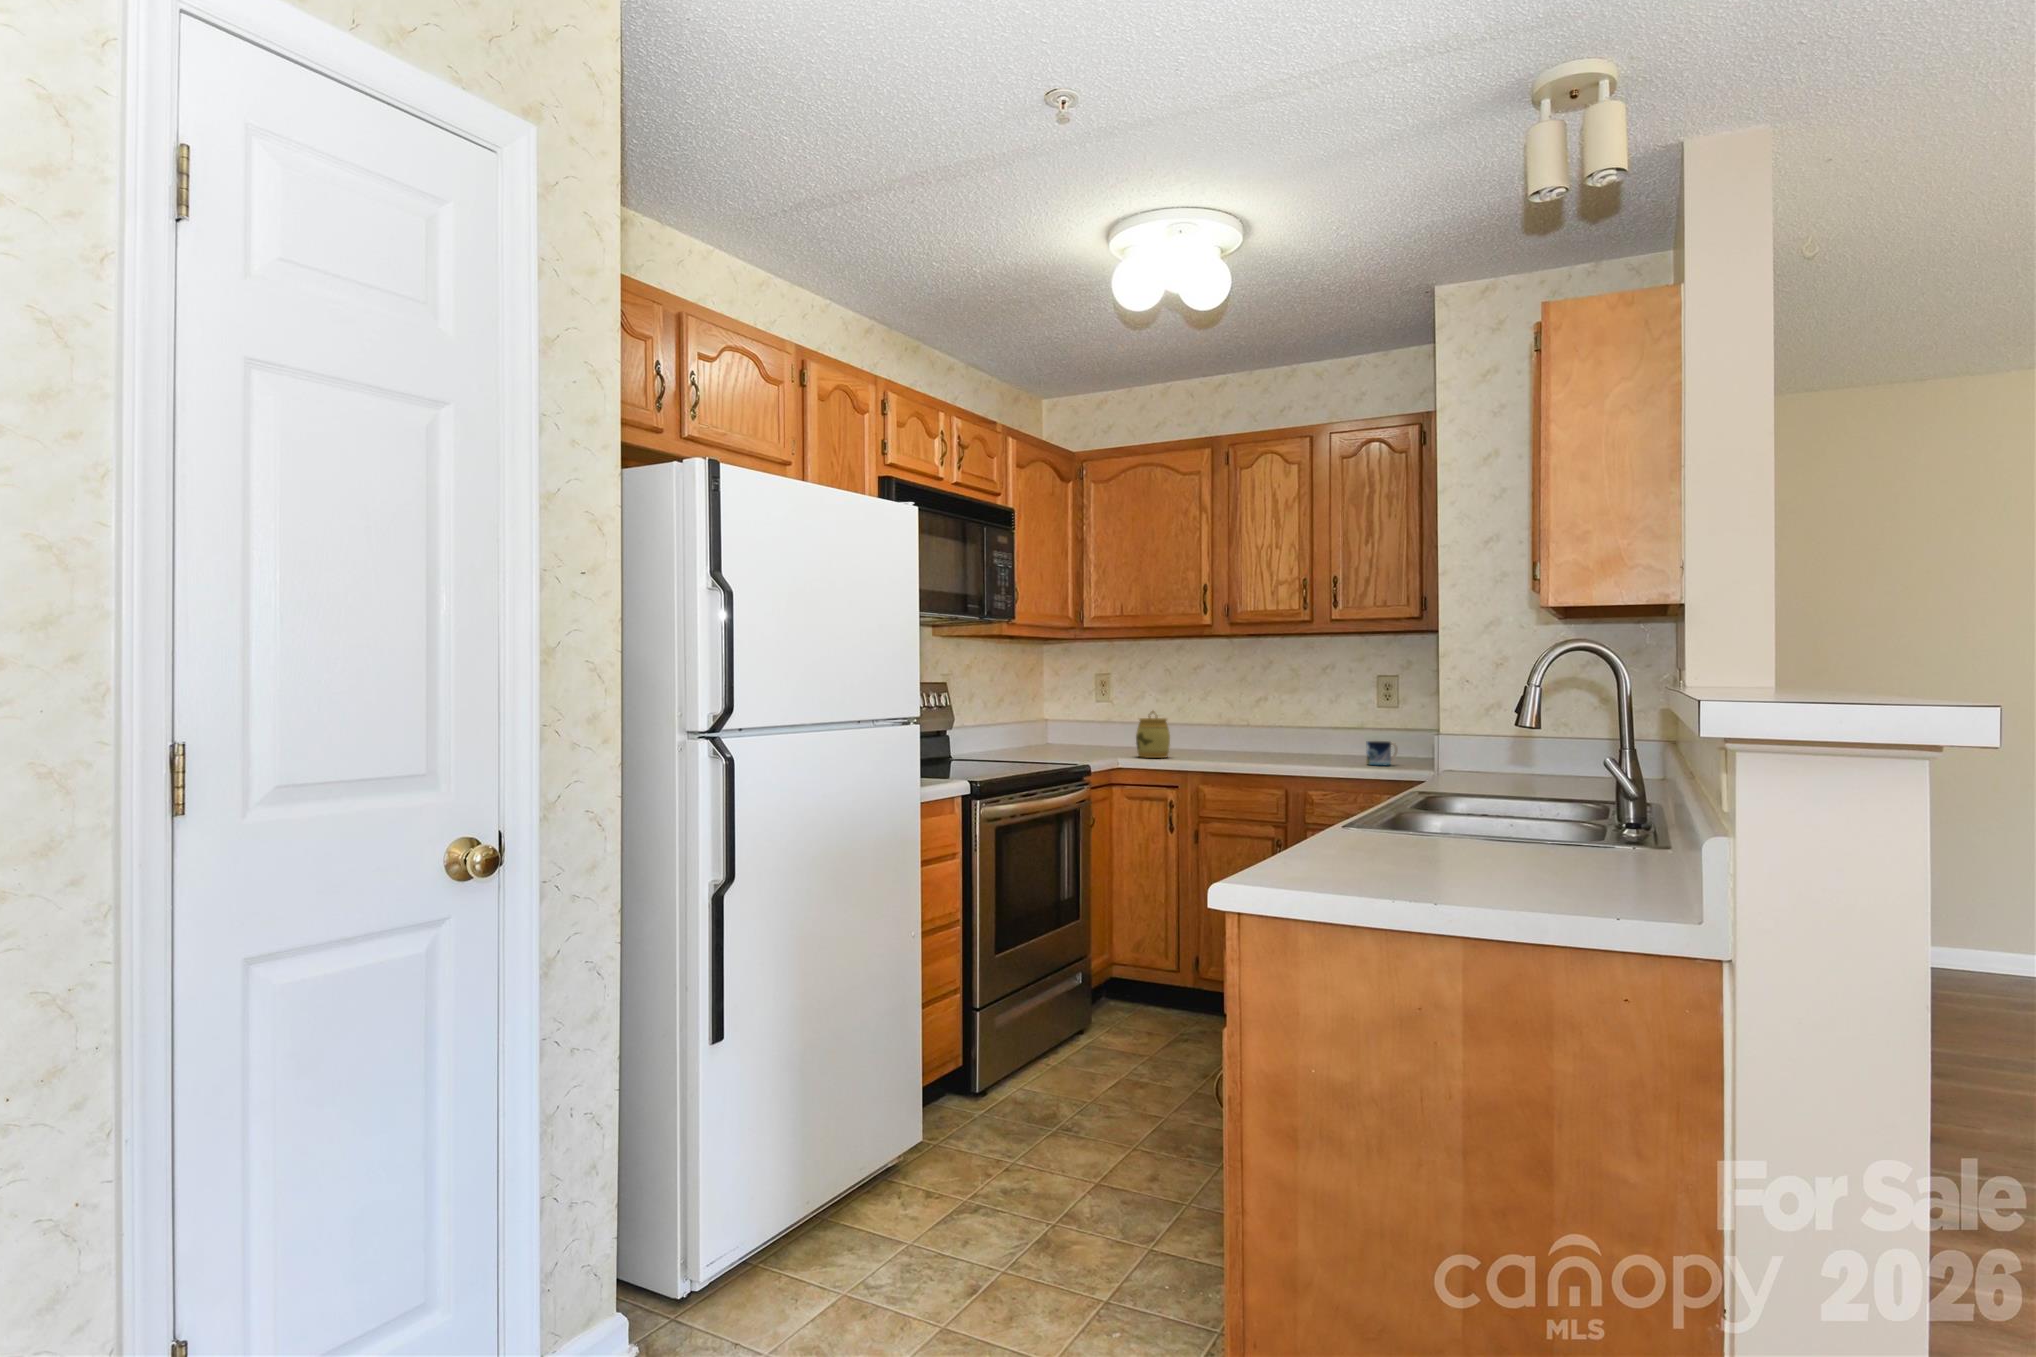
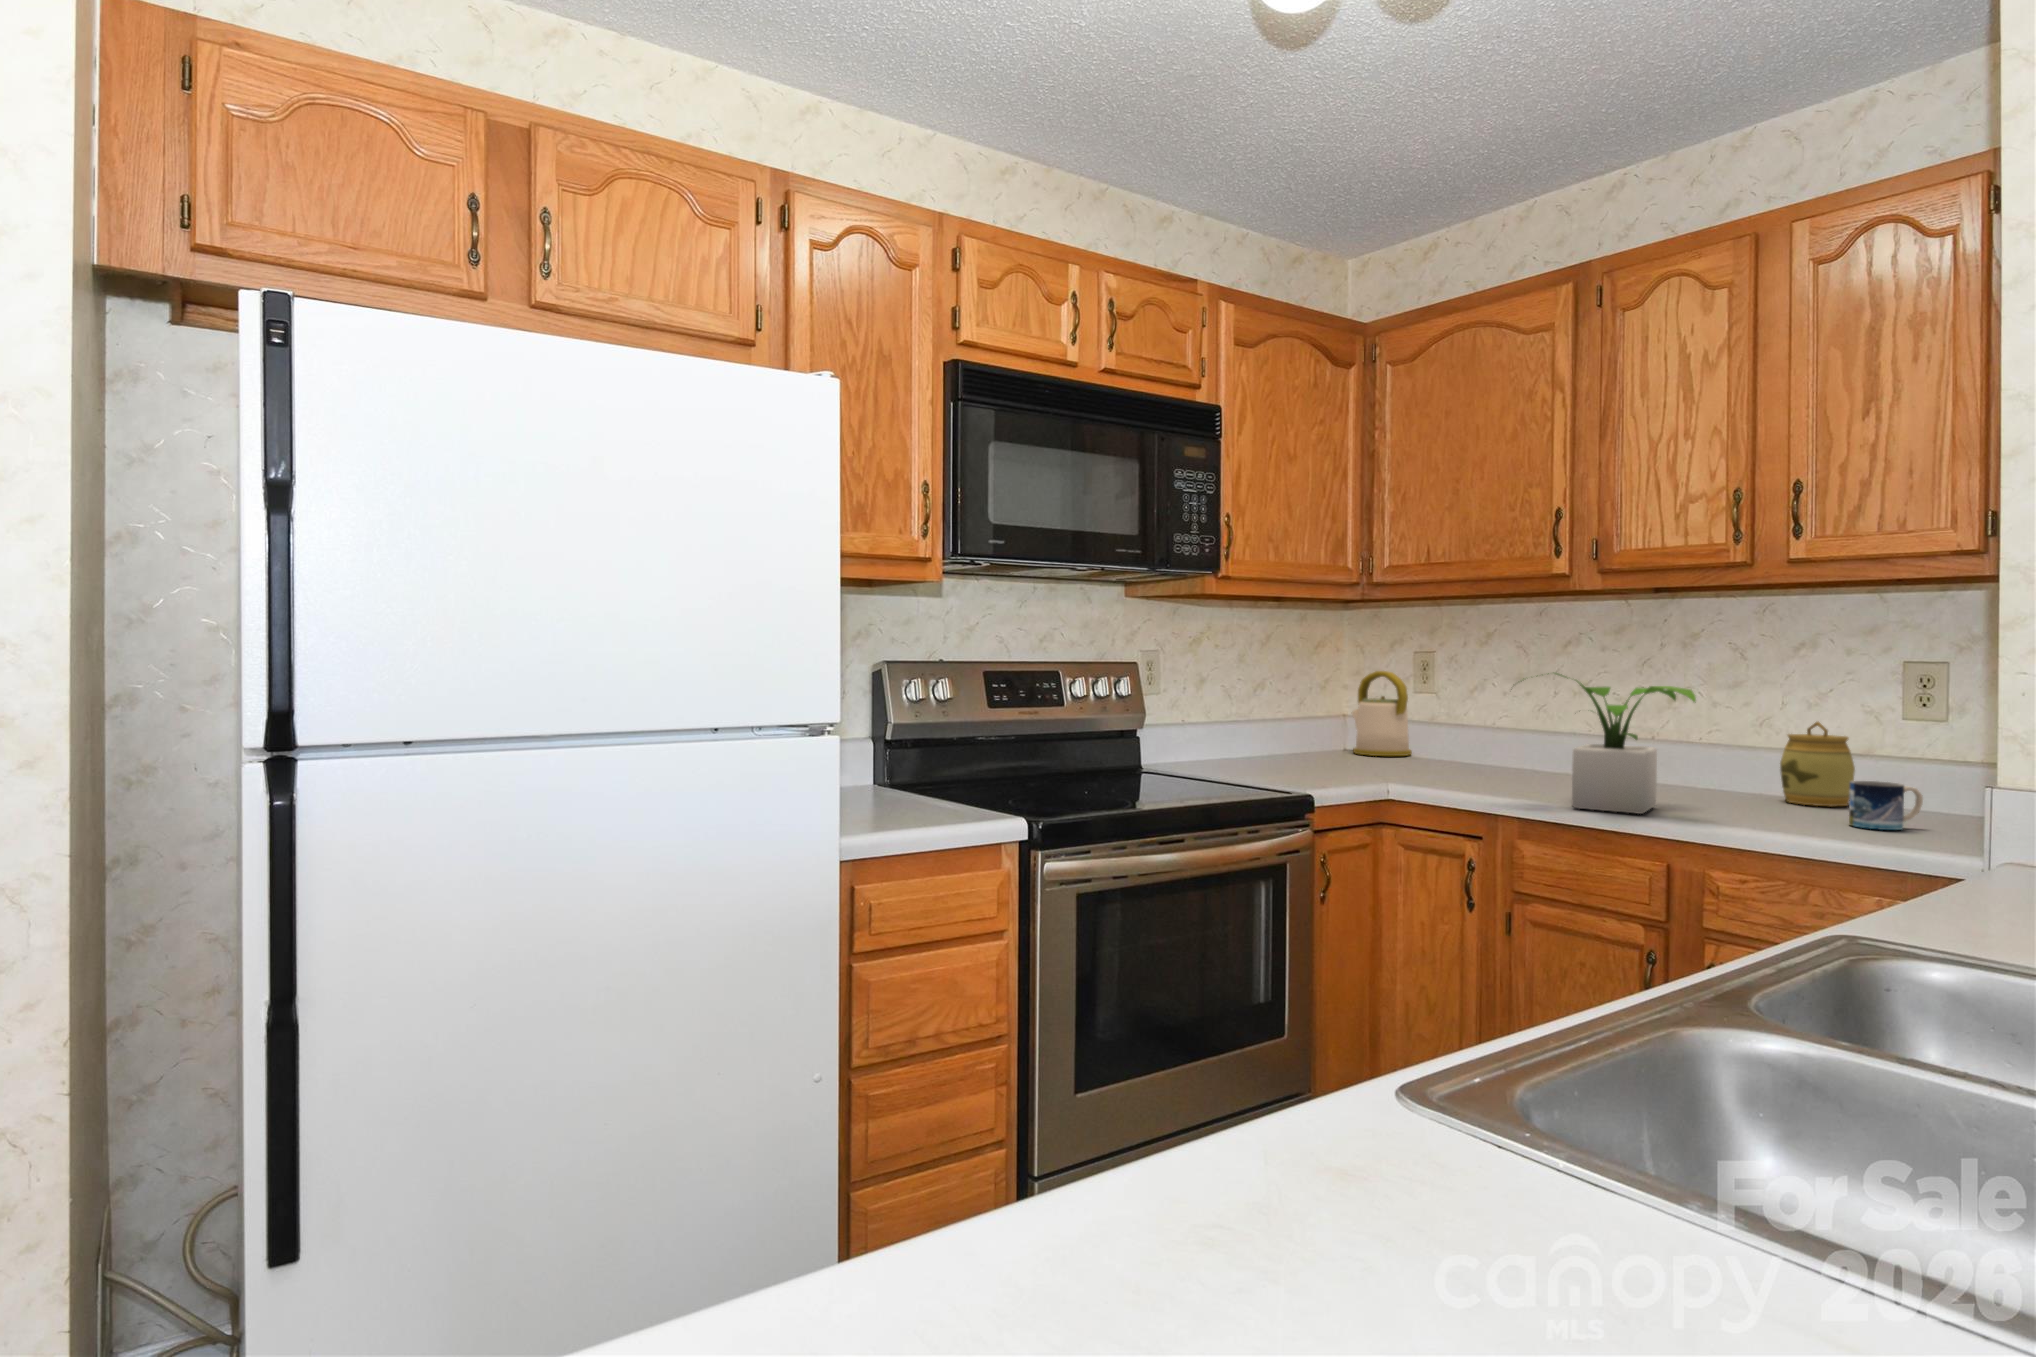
potted plant: none [1199,684,1299,764] -> present [1523,673,1696,814]
kettle: none [1061,686,1103,744] -> present [1352,671,1412,756]
jar: present [1136,711,1170,758] -> present [1780,722,1855,806]

